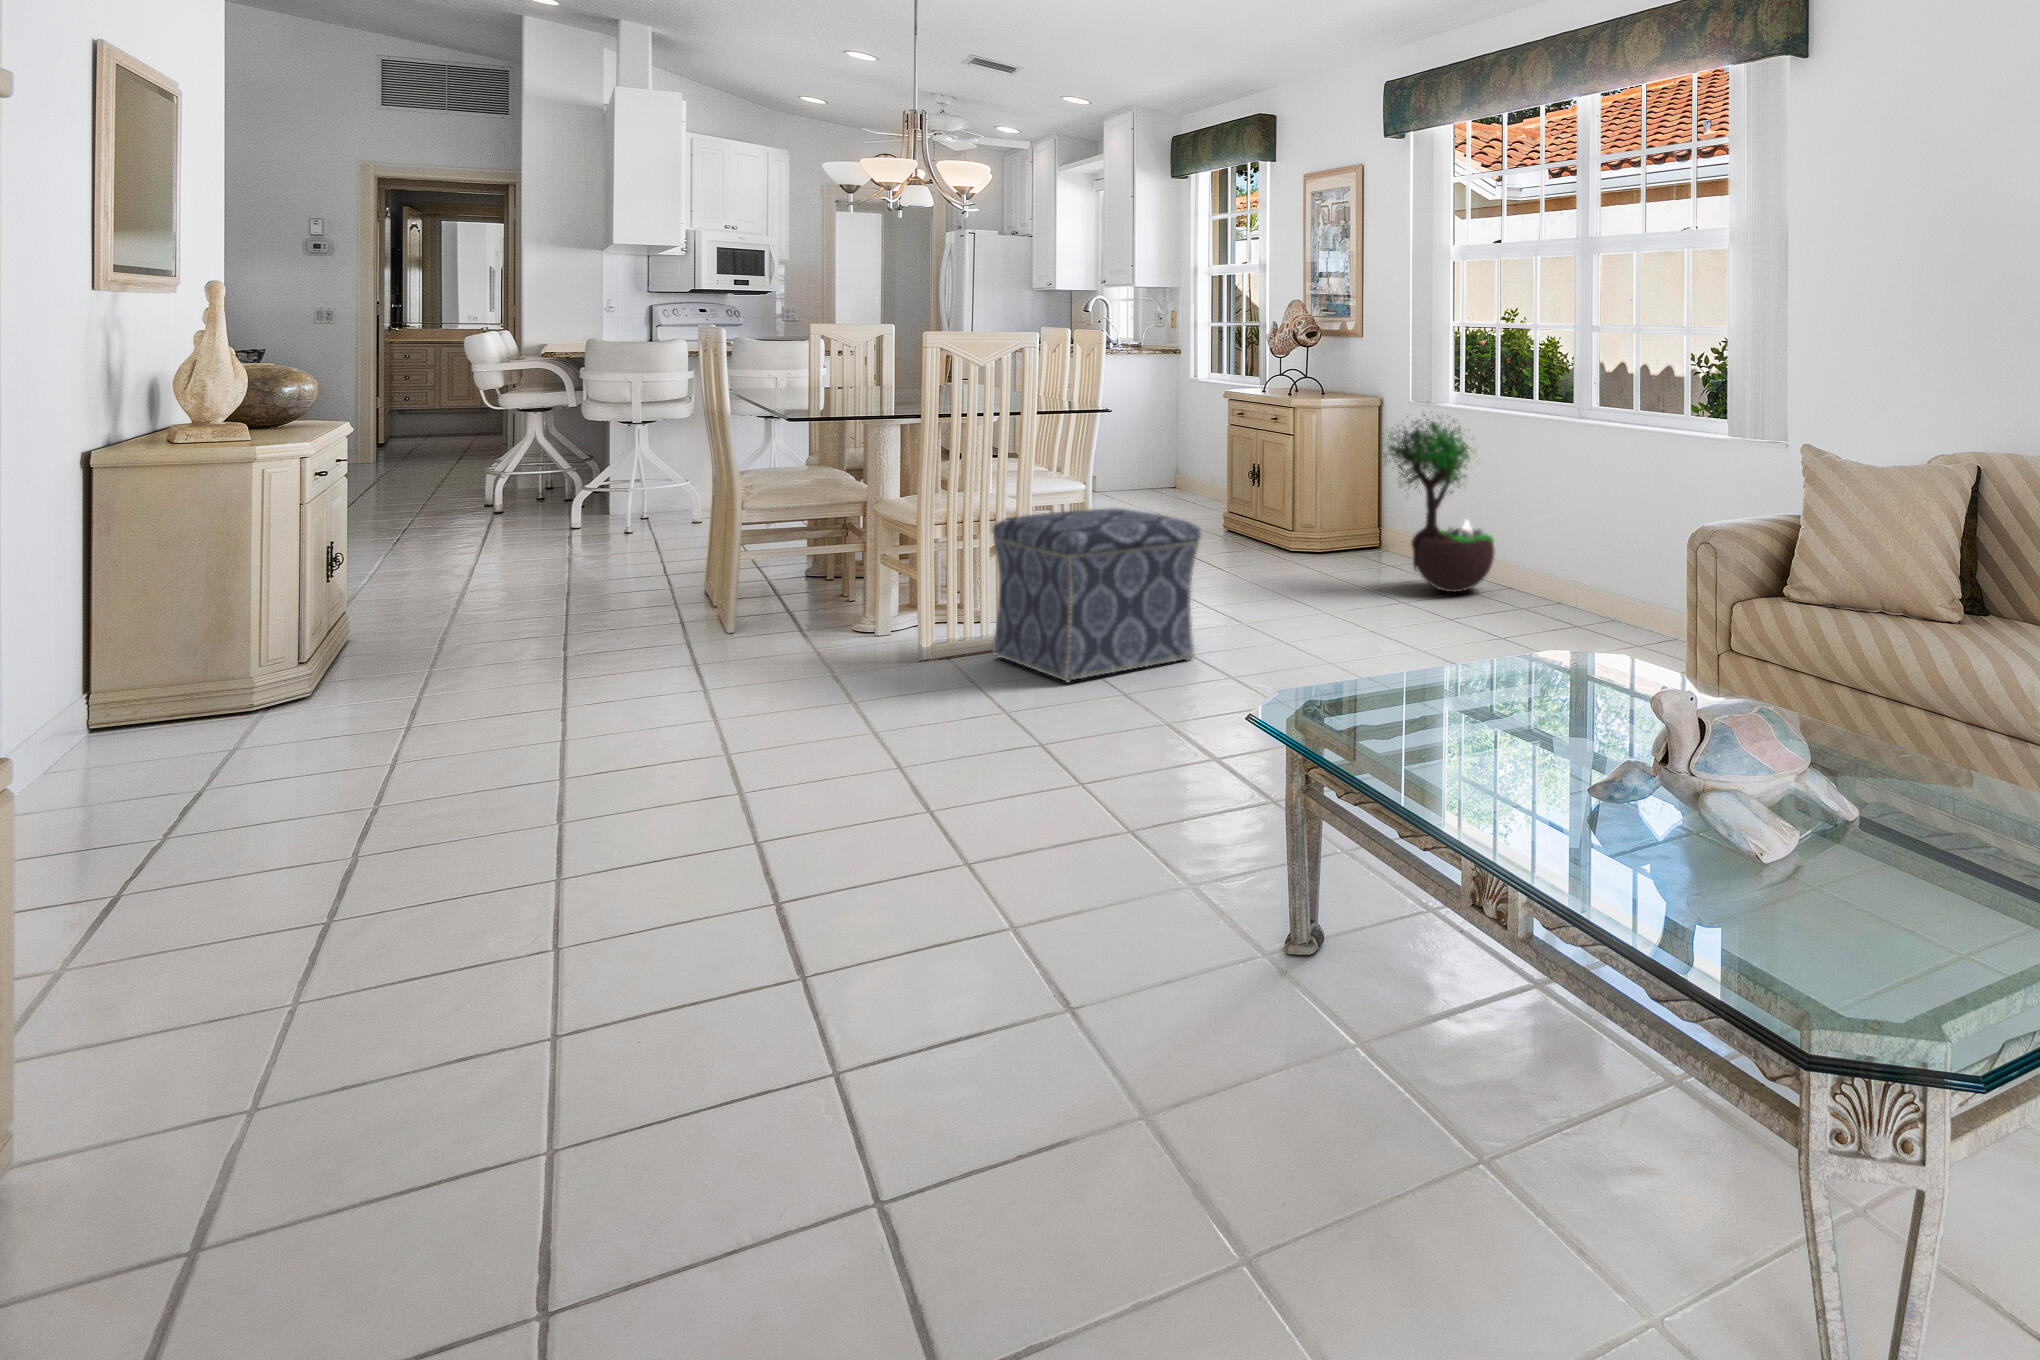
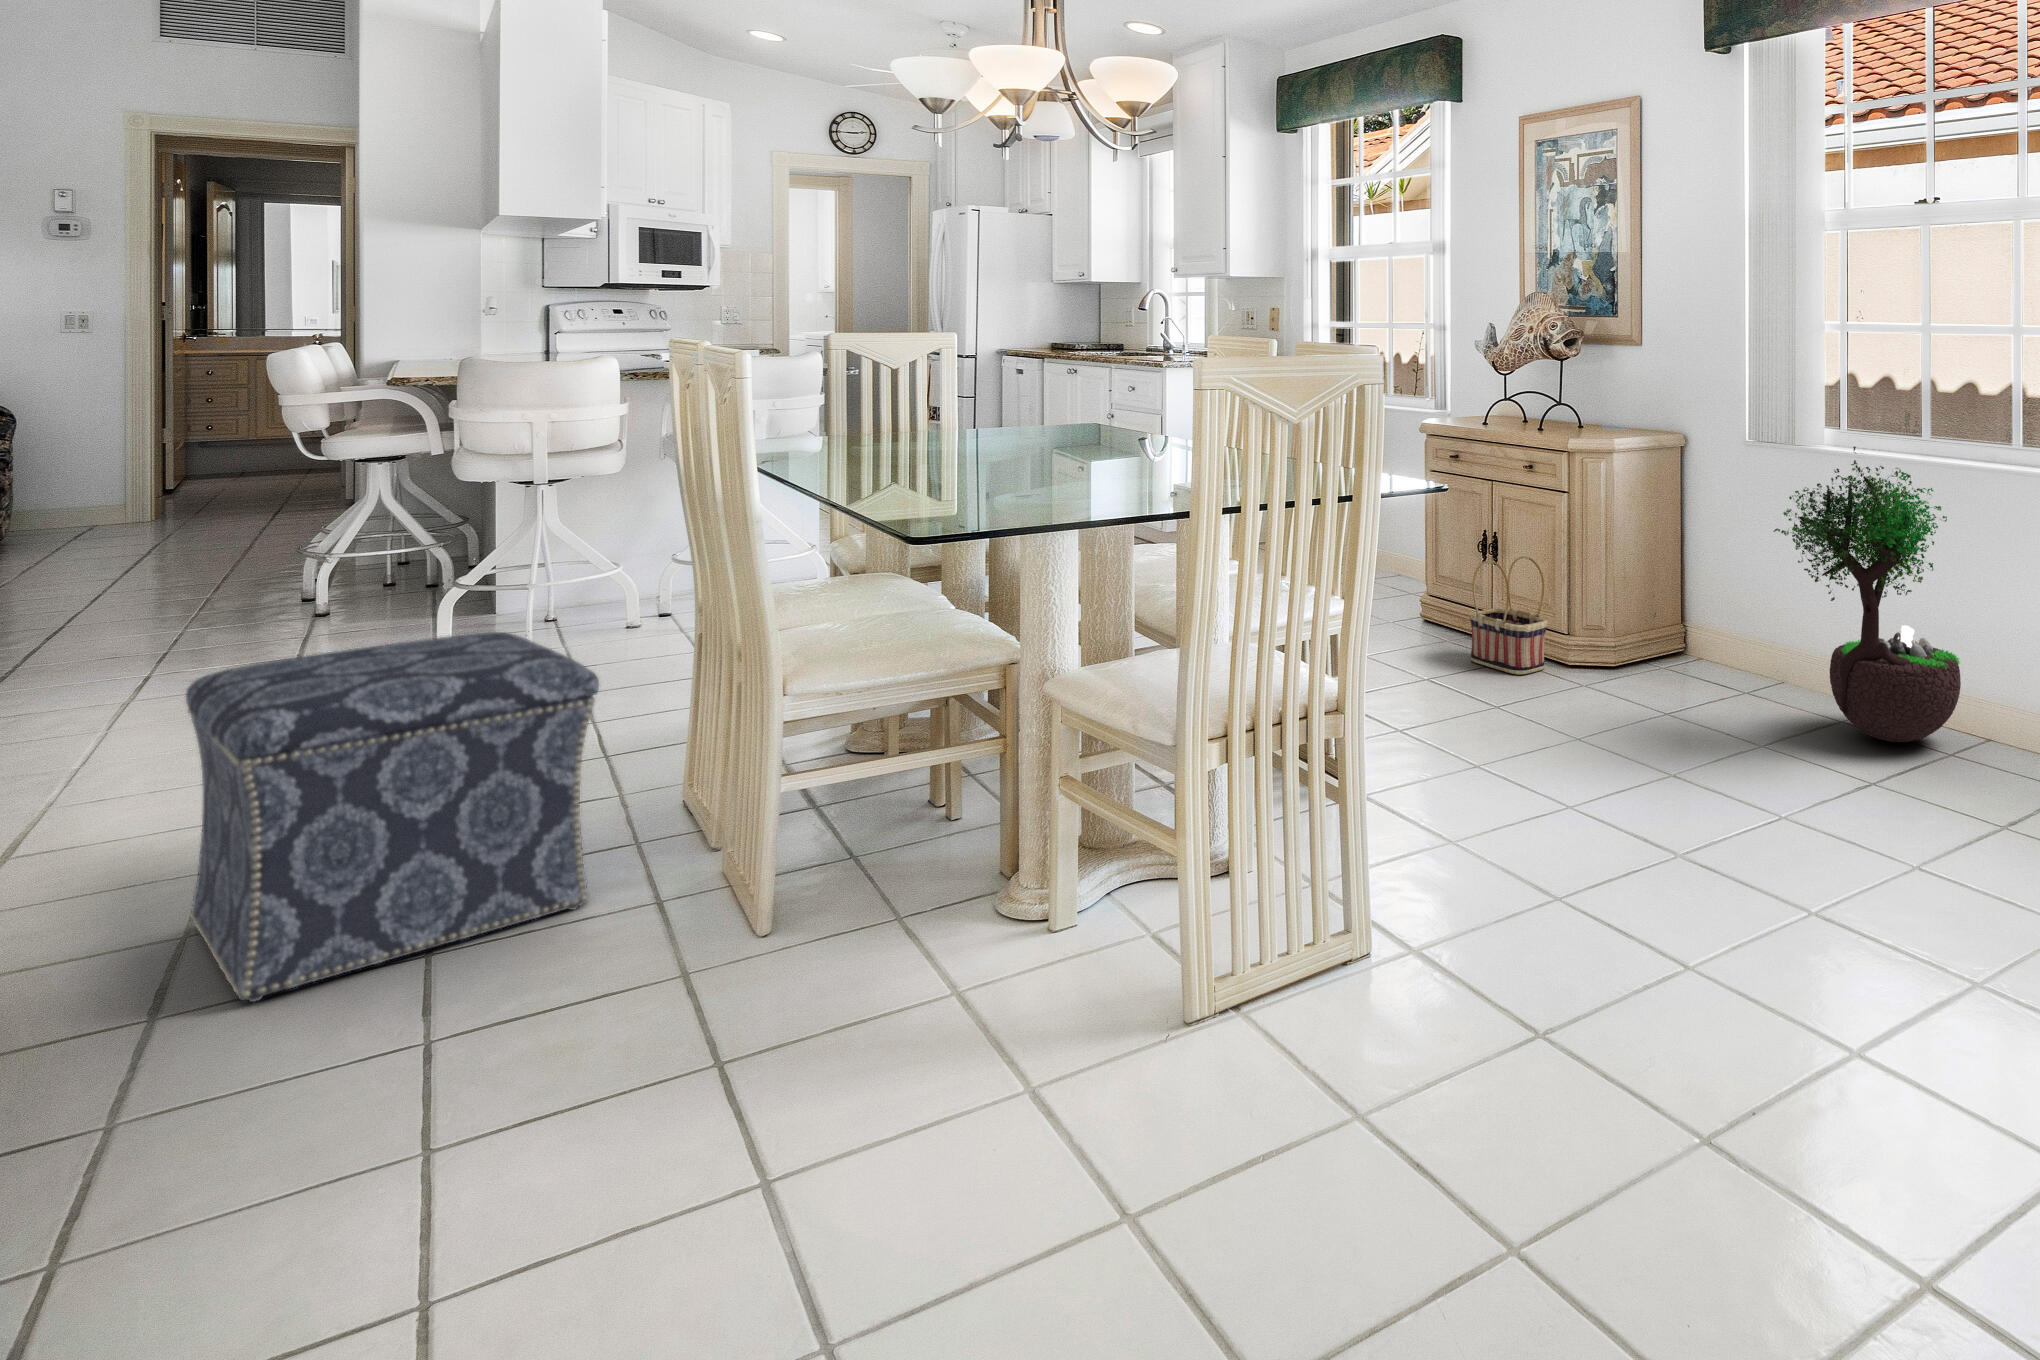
basket: none [1233,481,1280,559] -> present [1470,556,1547,675]
ottoman: present [992,508,1201,682] -> present [186,632,599,1002]

